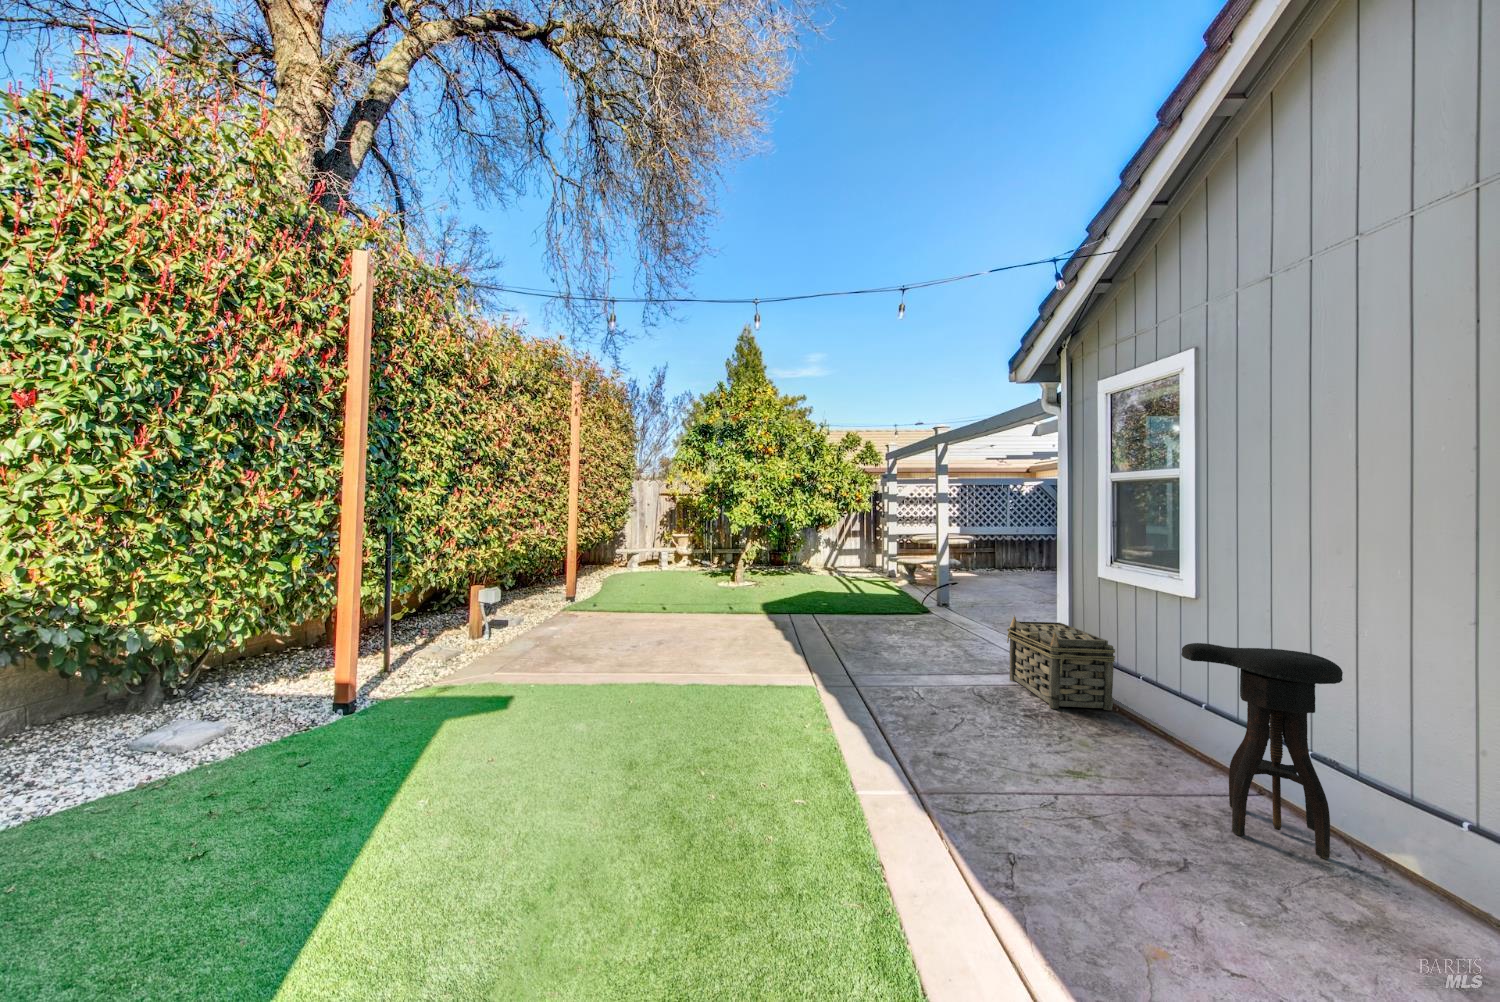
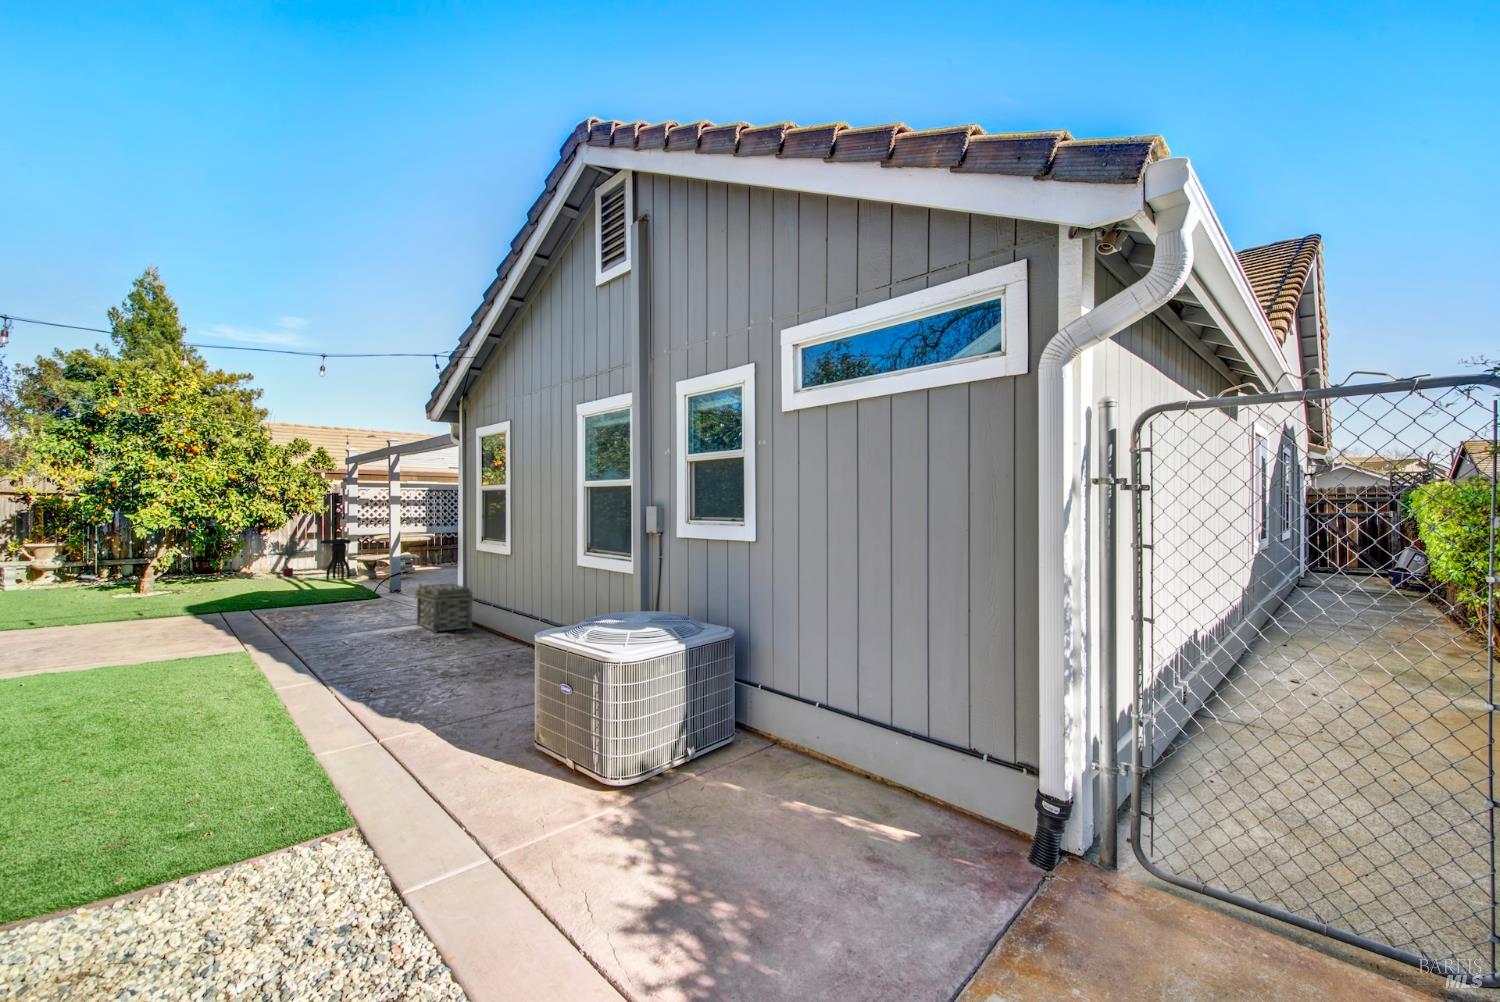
potted tree: none [822,532,855,572] -> present [268,535,309,577]
stool: present [1181,643,1343,859] -> present [321,539,351,580]

